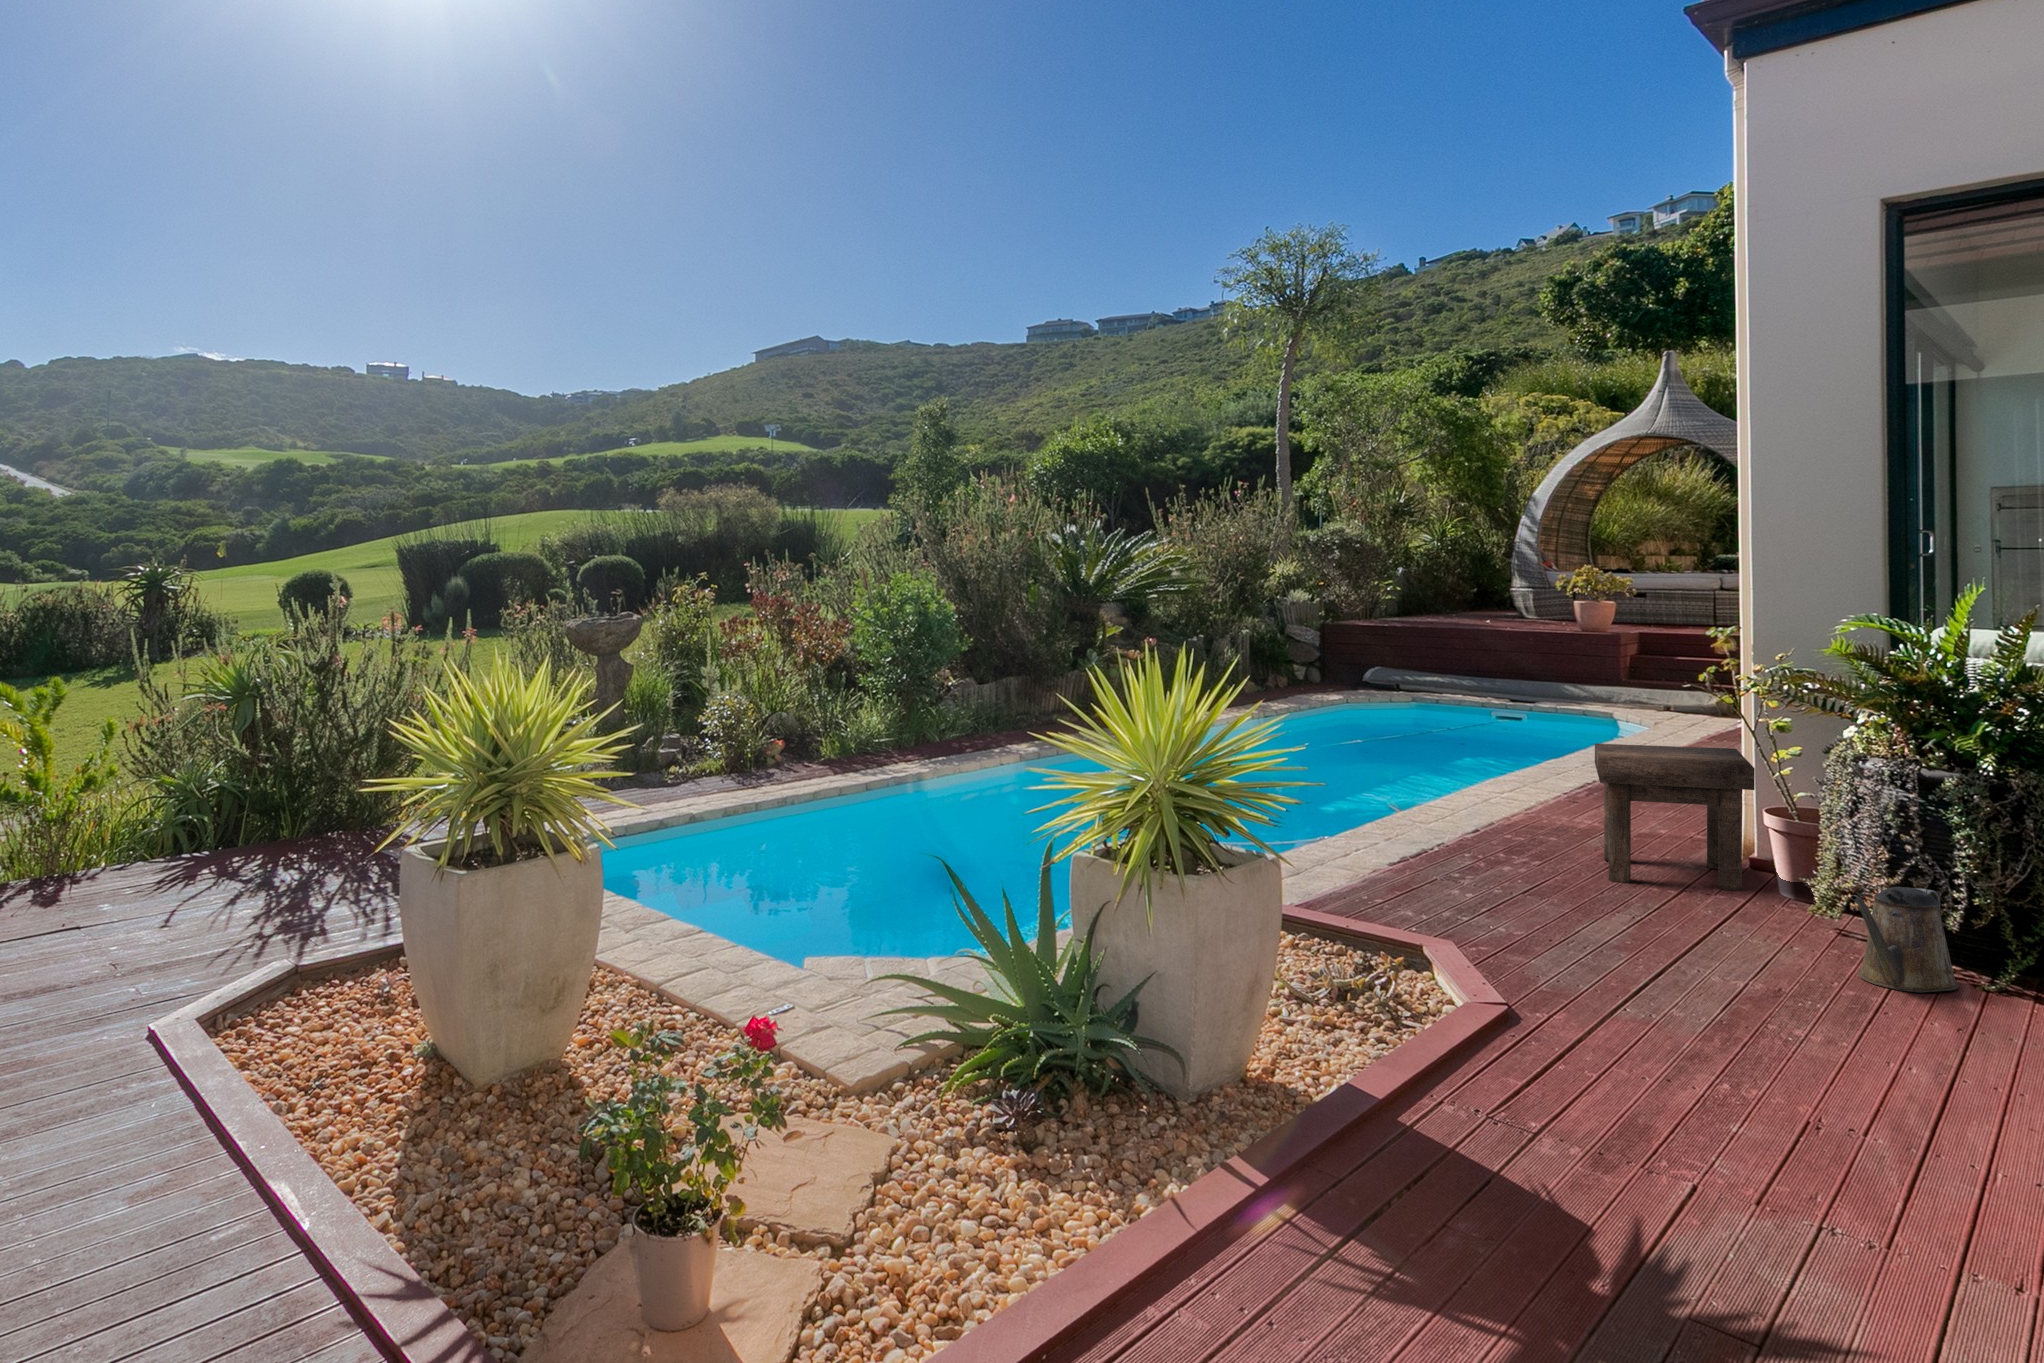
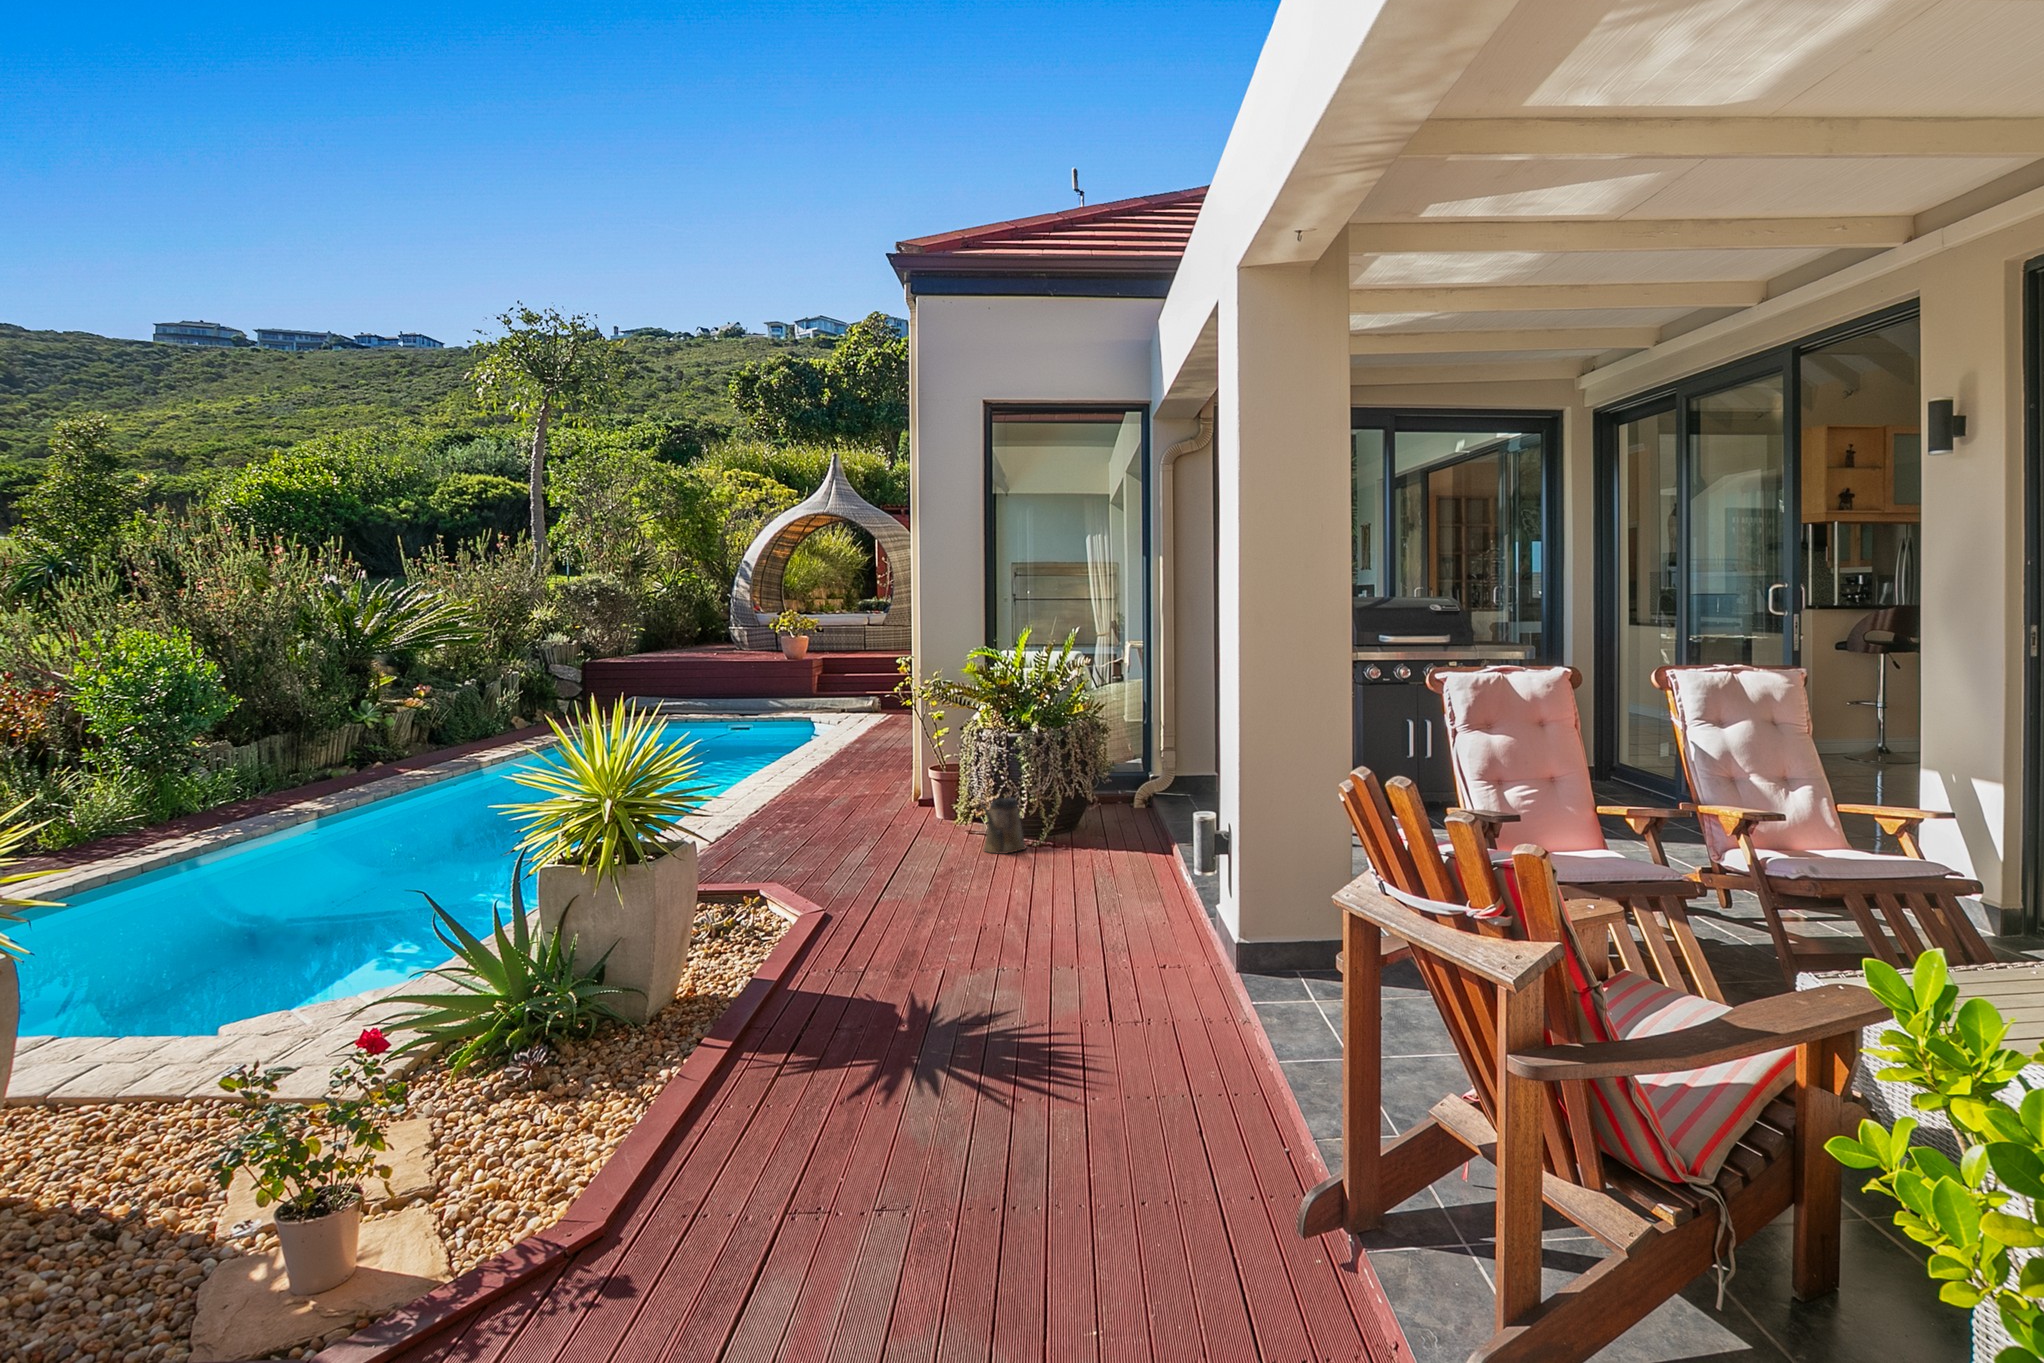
stool: present [1595,744,1755,891] -> none [832,733,925,824]

